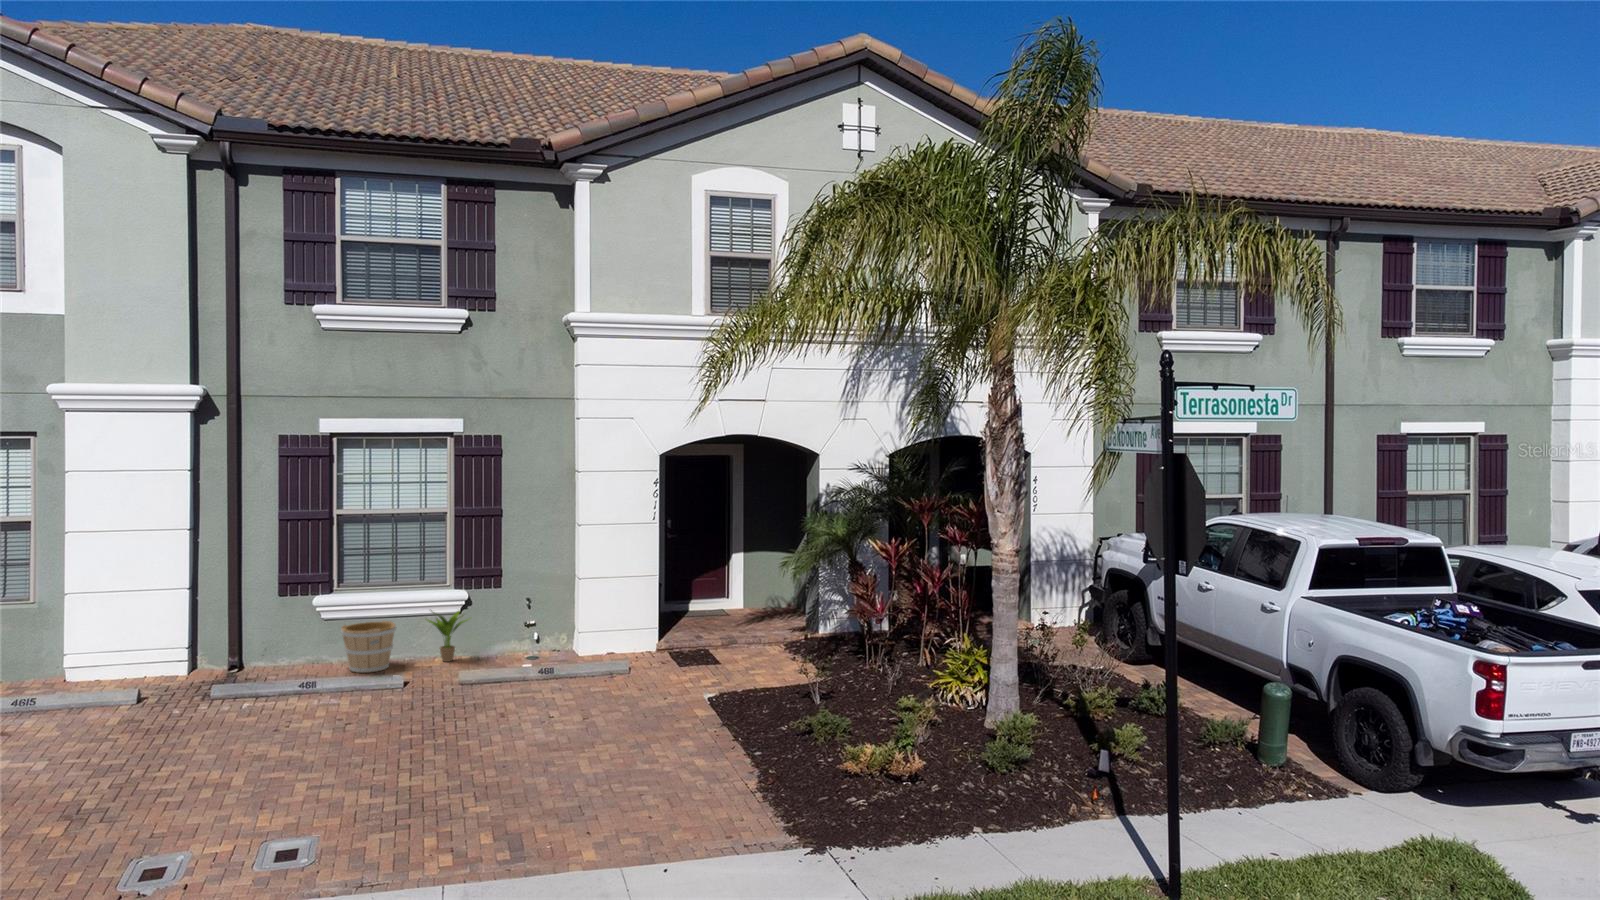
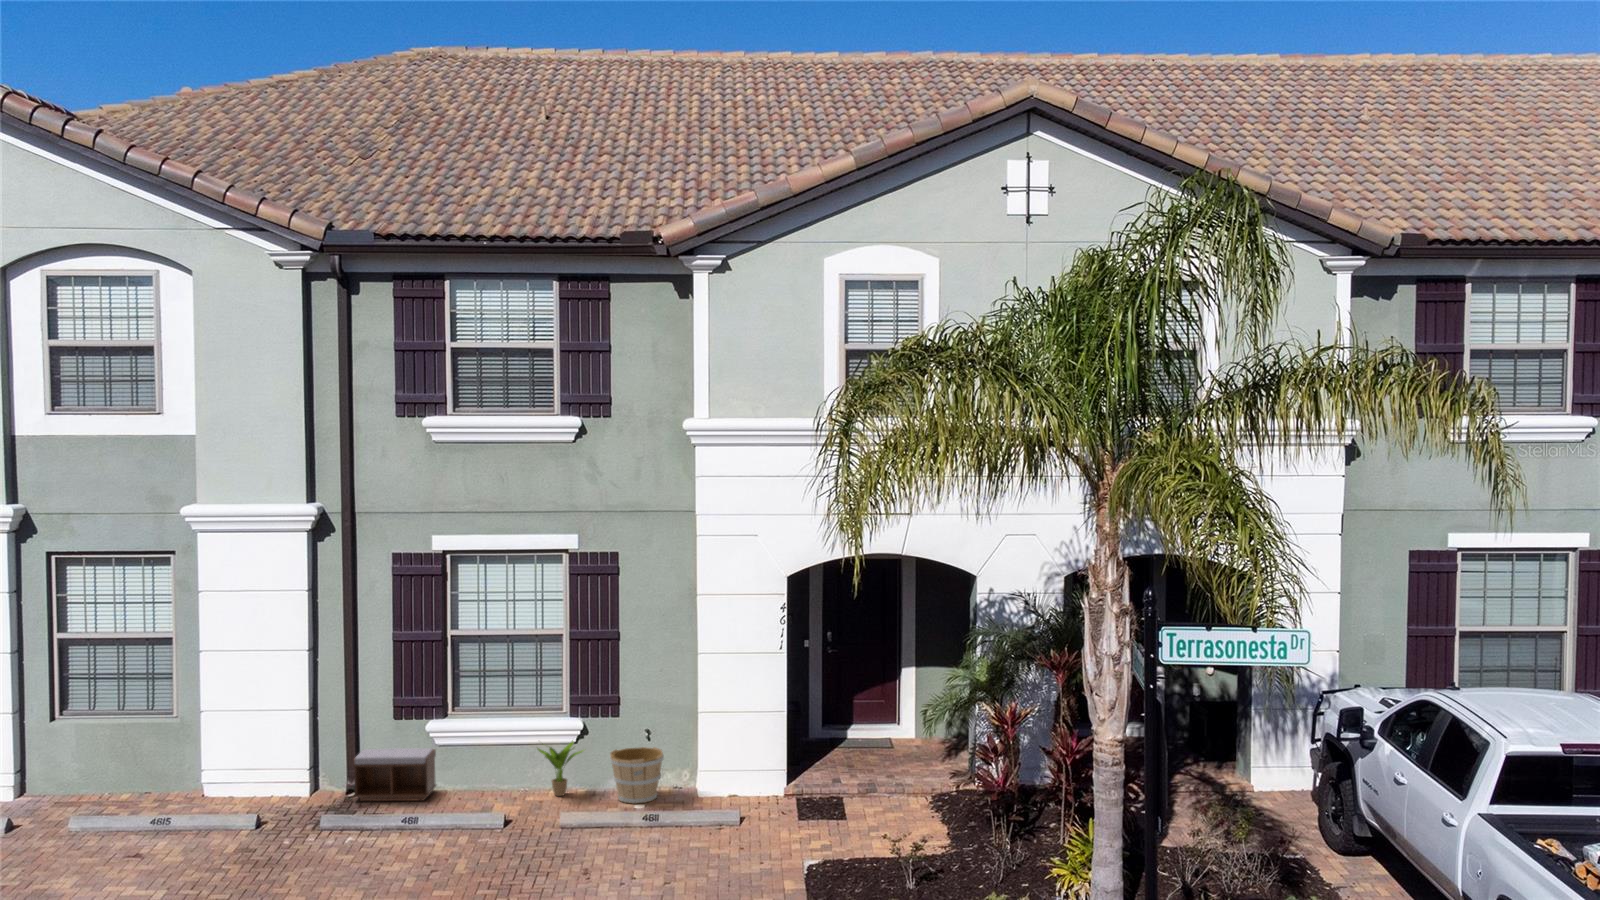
wooden bucket: present [341,621,396,673] -> present [610,747,664,804]
bench: none [238,624,321,676] -> present [353,748,436,801]

